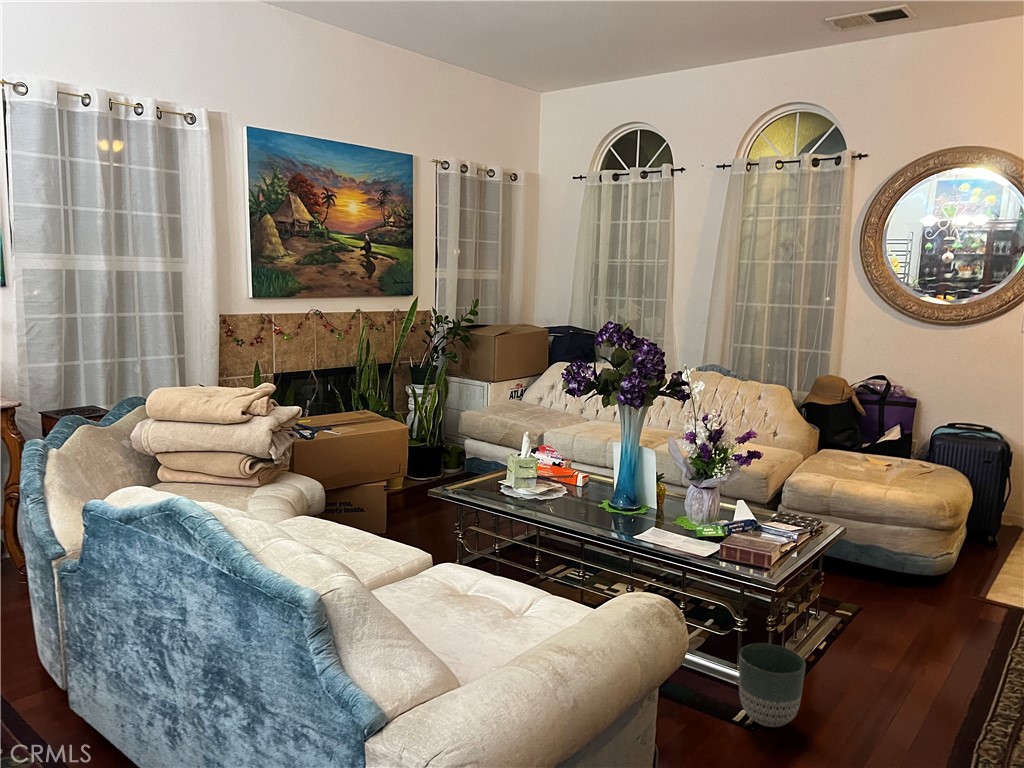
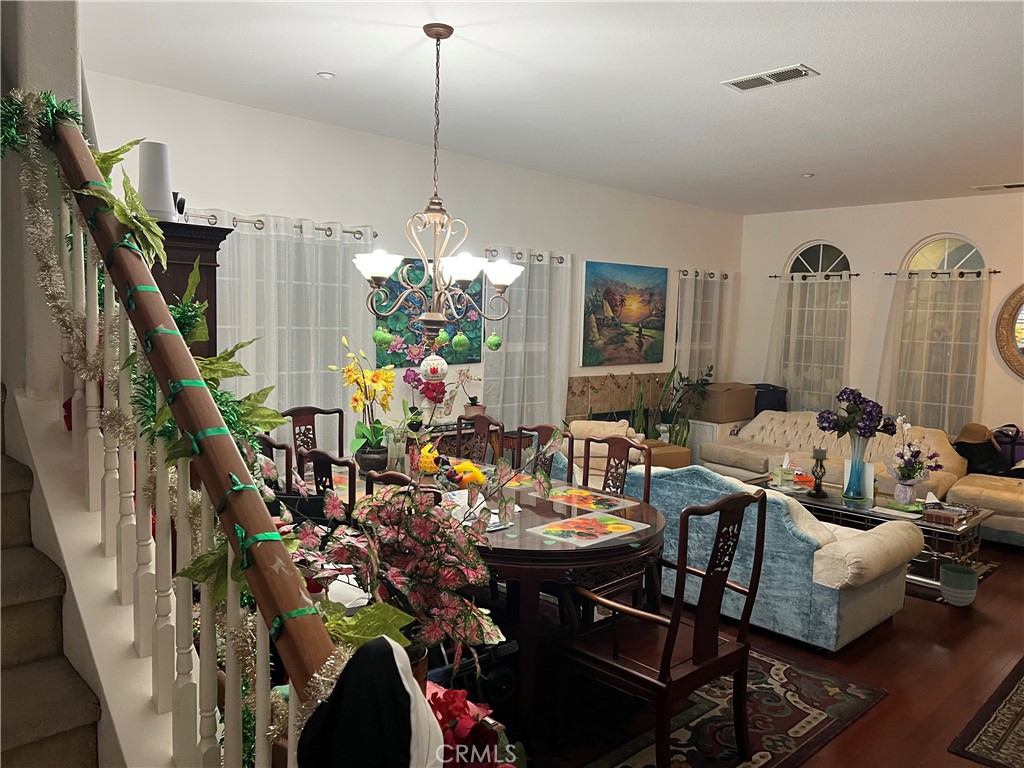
candle holder: none [546,423,582,511] -> present [806,447,829,498]

